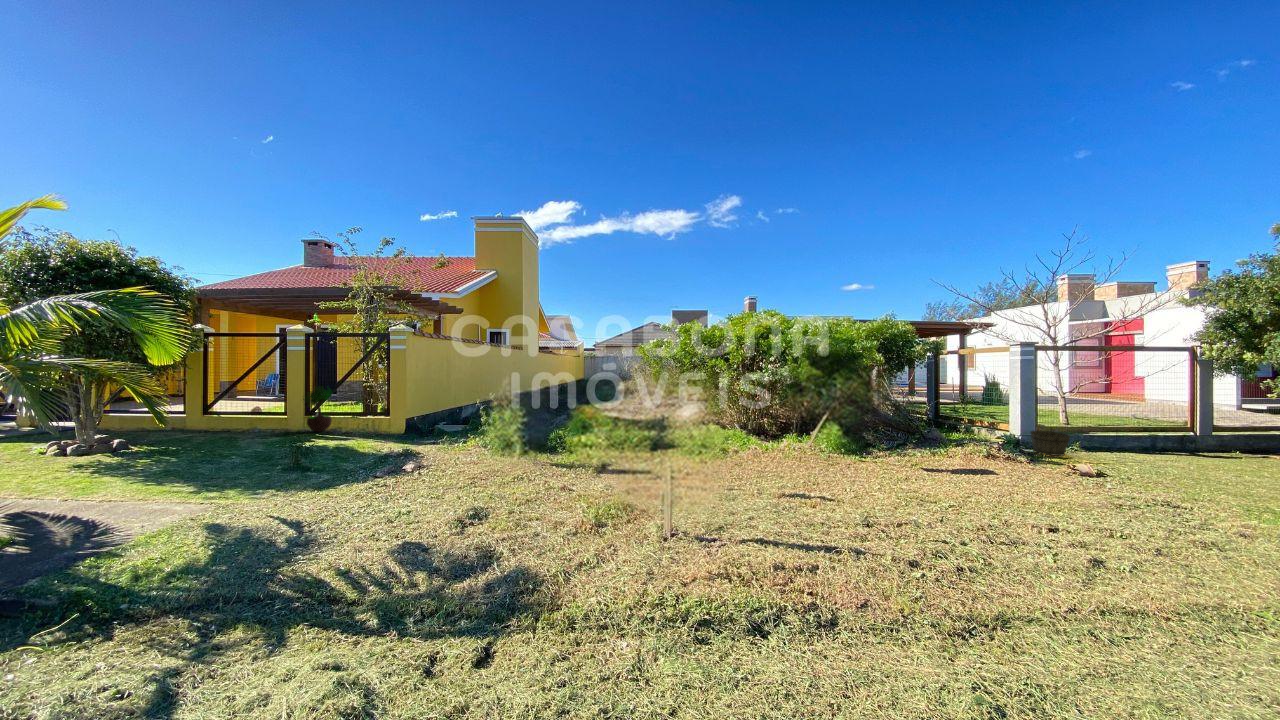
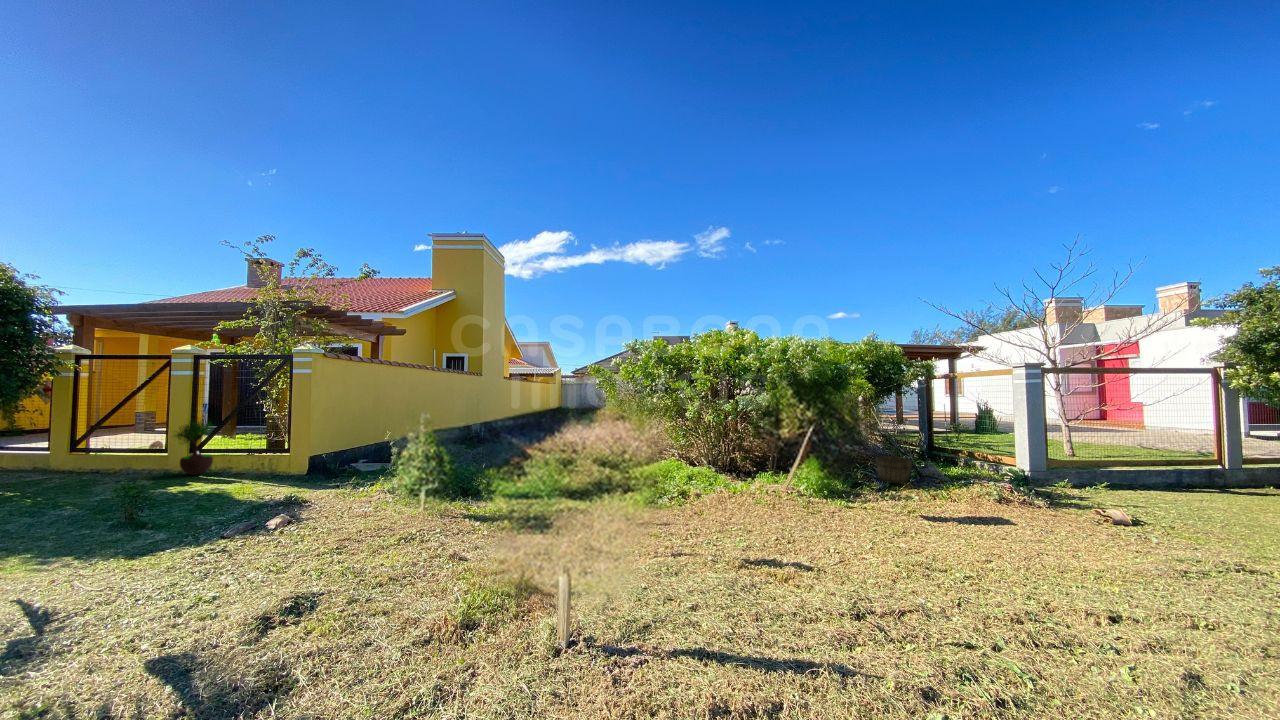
wooden bucket: present [1031,431,1070,456] -> present [875,454,912,483]

